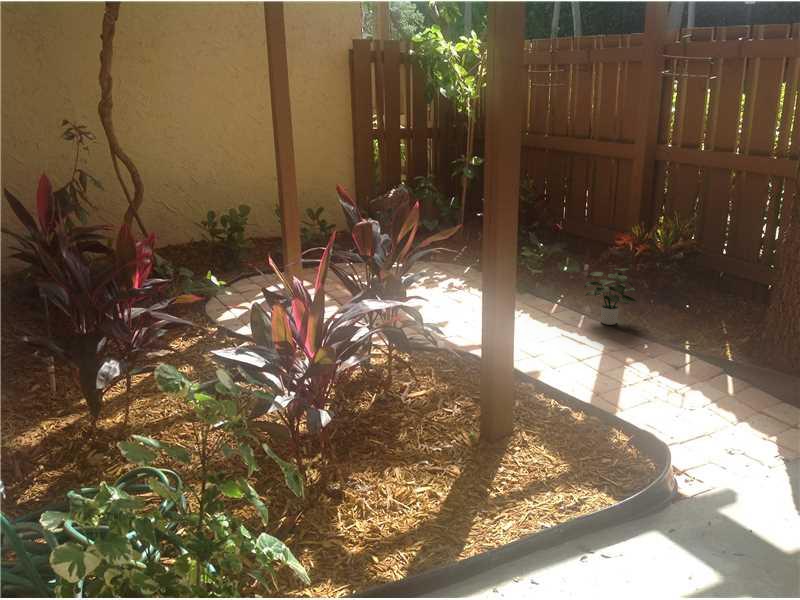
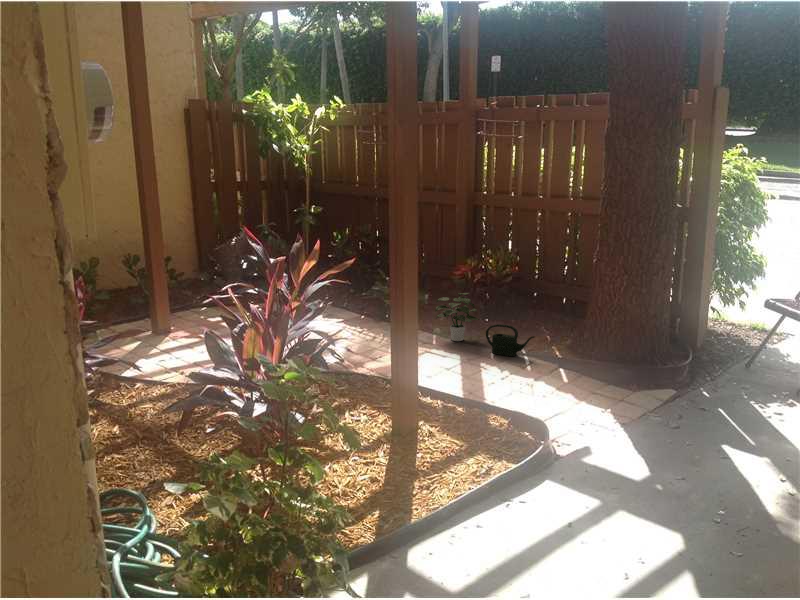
watering can: none [640,311,700,351] -> present [486,324,534,356]

